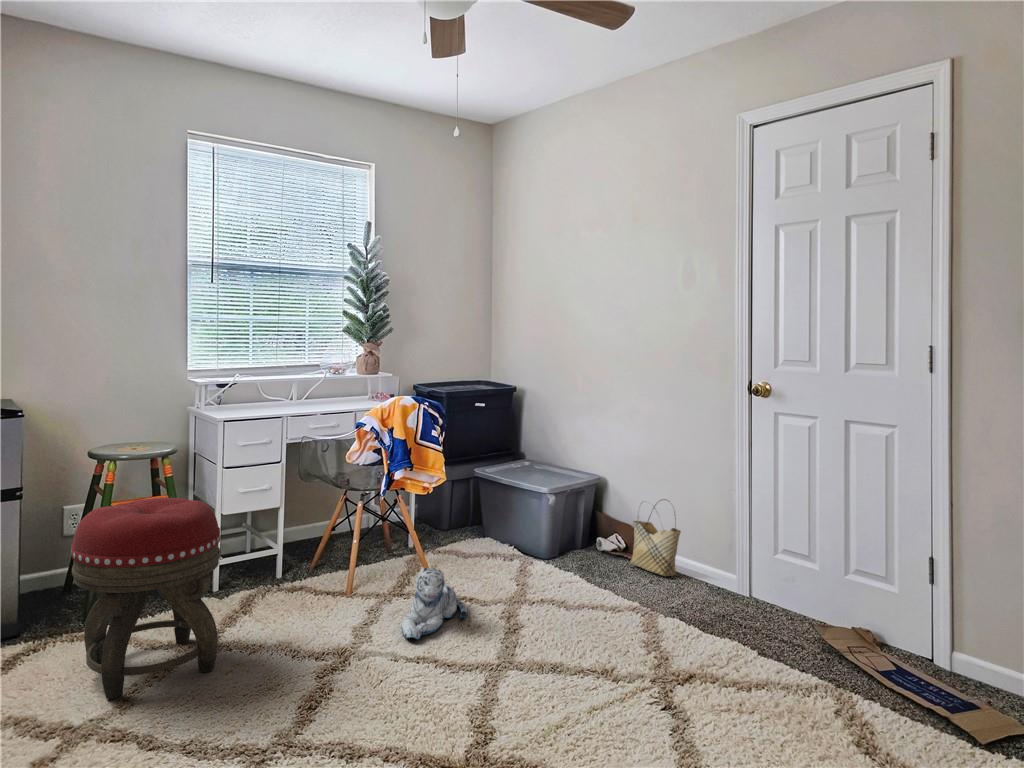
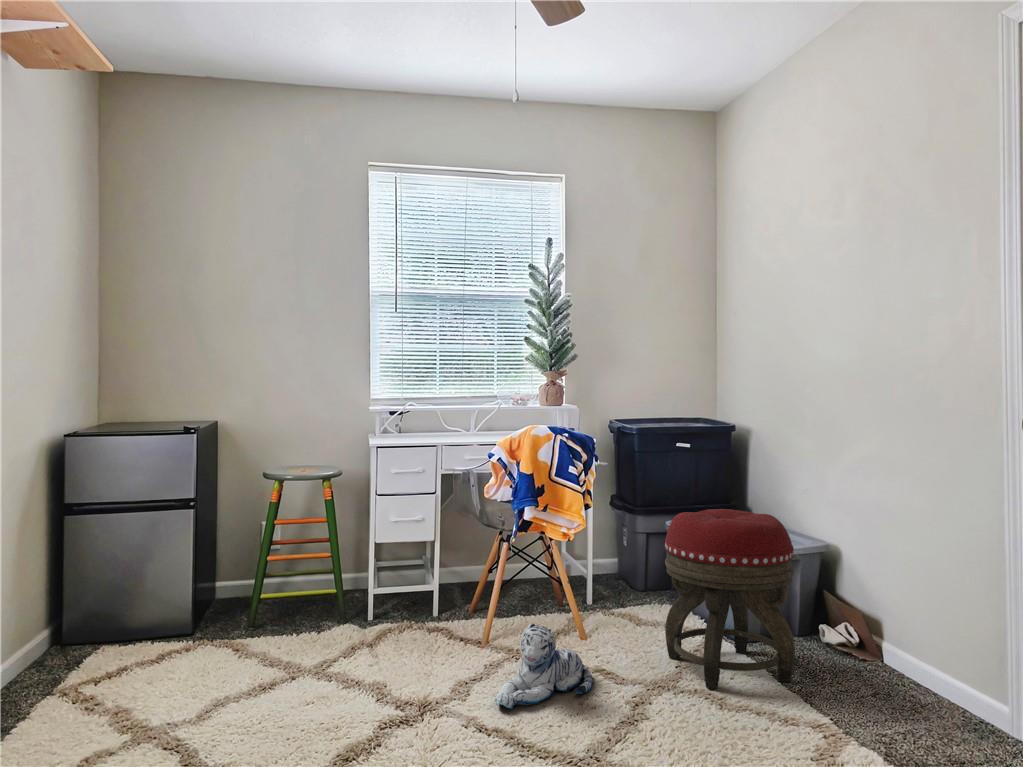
footstool: present [71,498,221,699] -> present [665,509,795,689]
woven basket: present [630,499,681,576] -> none [854,577,925,691]

